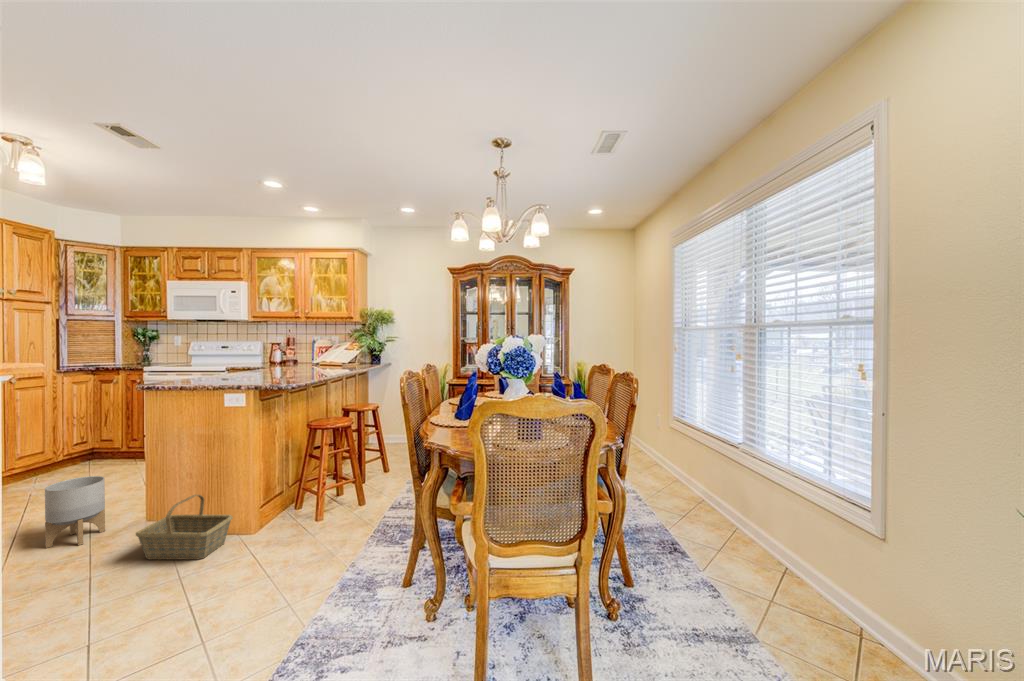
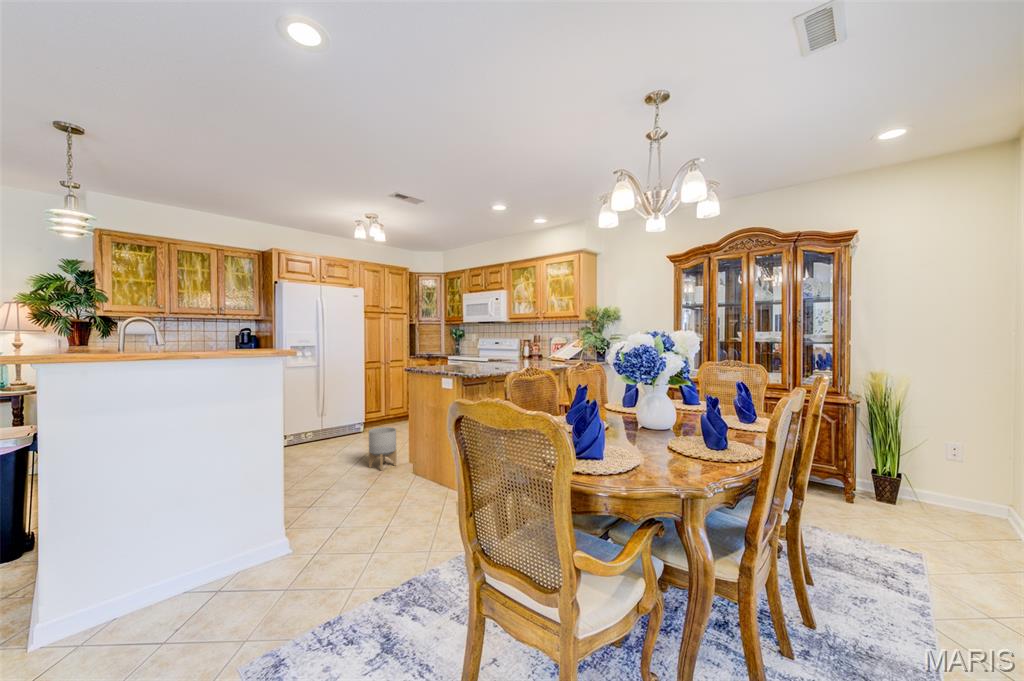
basket: present [136,495,233,559] -> none [392,452,442,500]

